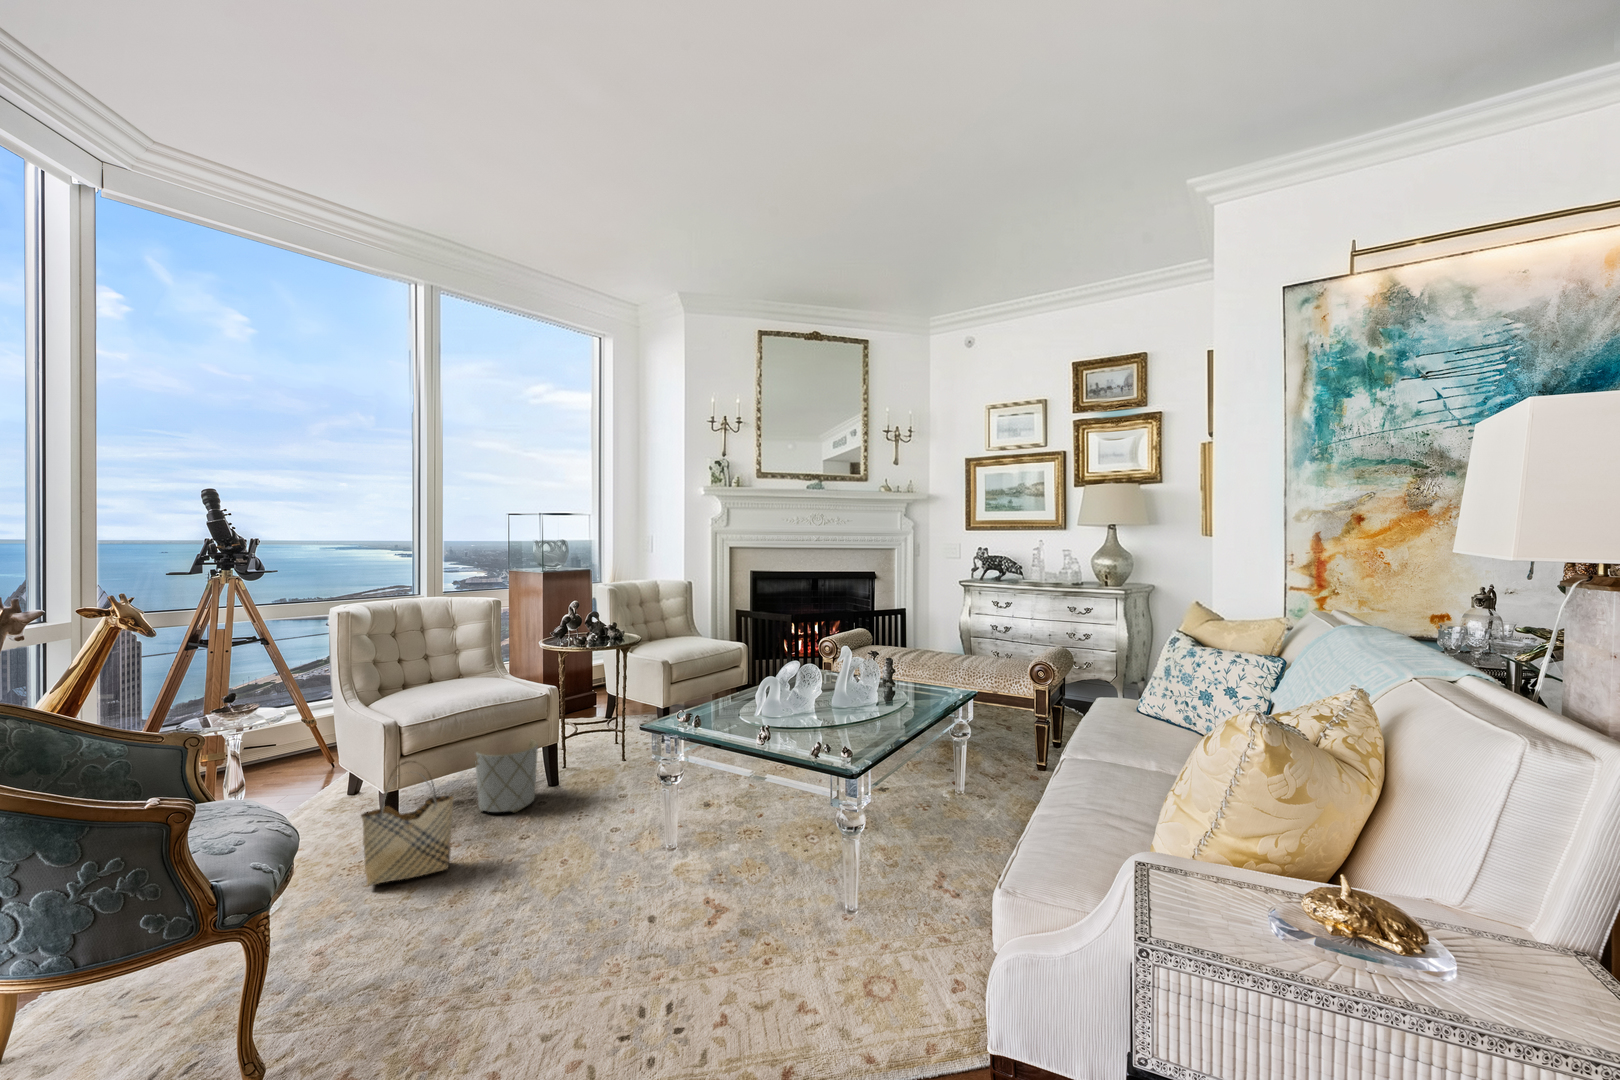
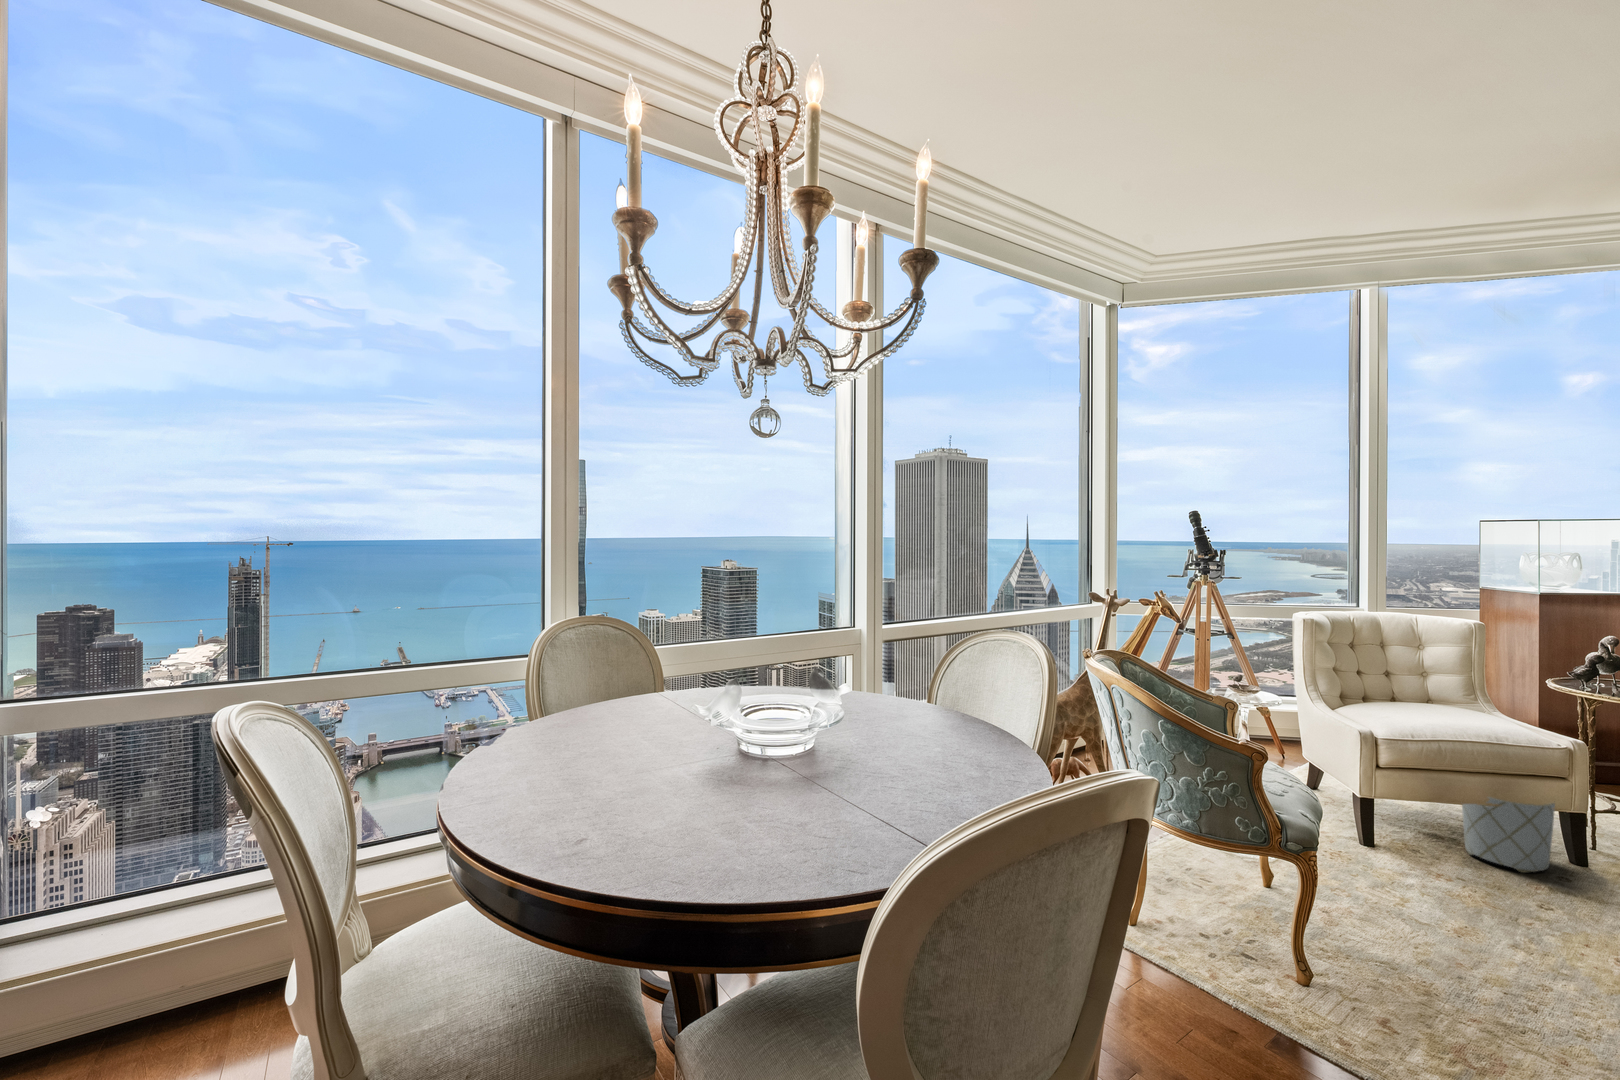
woven basket: present [361,761,454,886] -> none [1348,772,1451,897]

